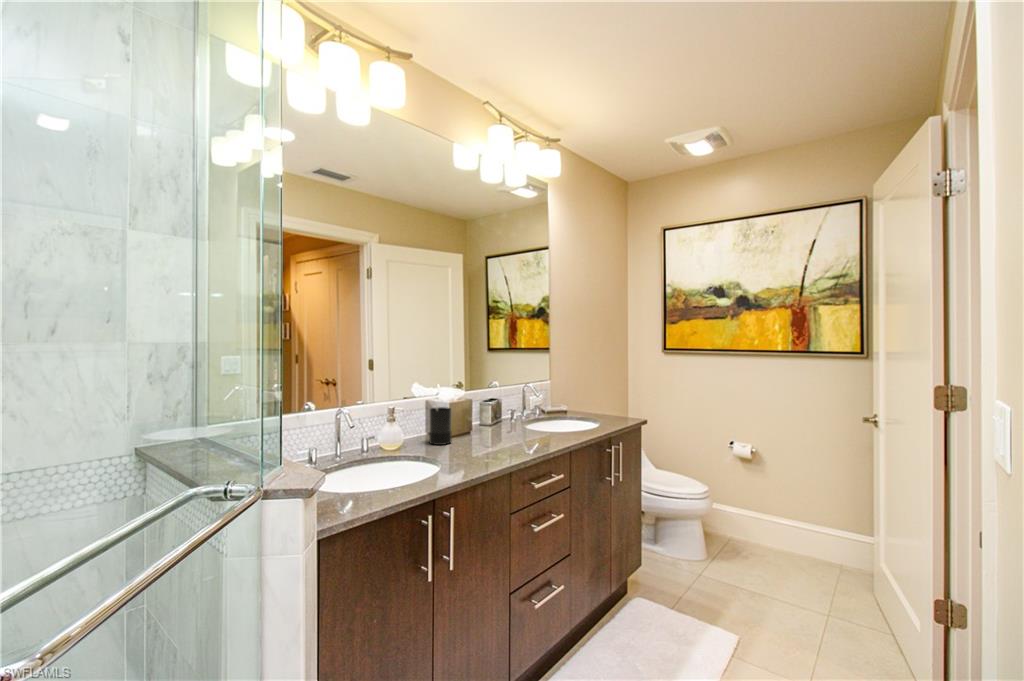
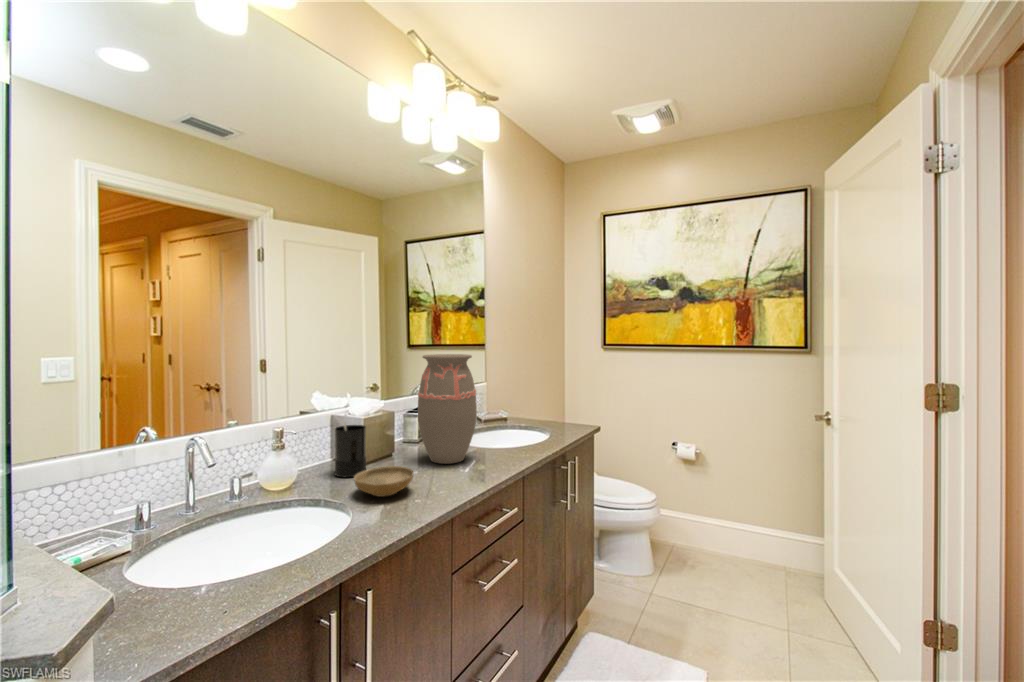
decorative vase: none [490,356,535,440] -> present [418,354,477,464]
ceramic bowl: none [442,437,484,457] -> present [354,466,413,497]

